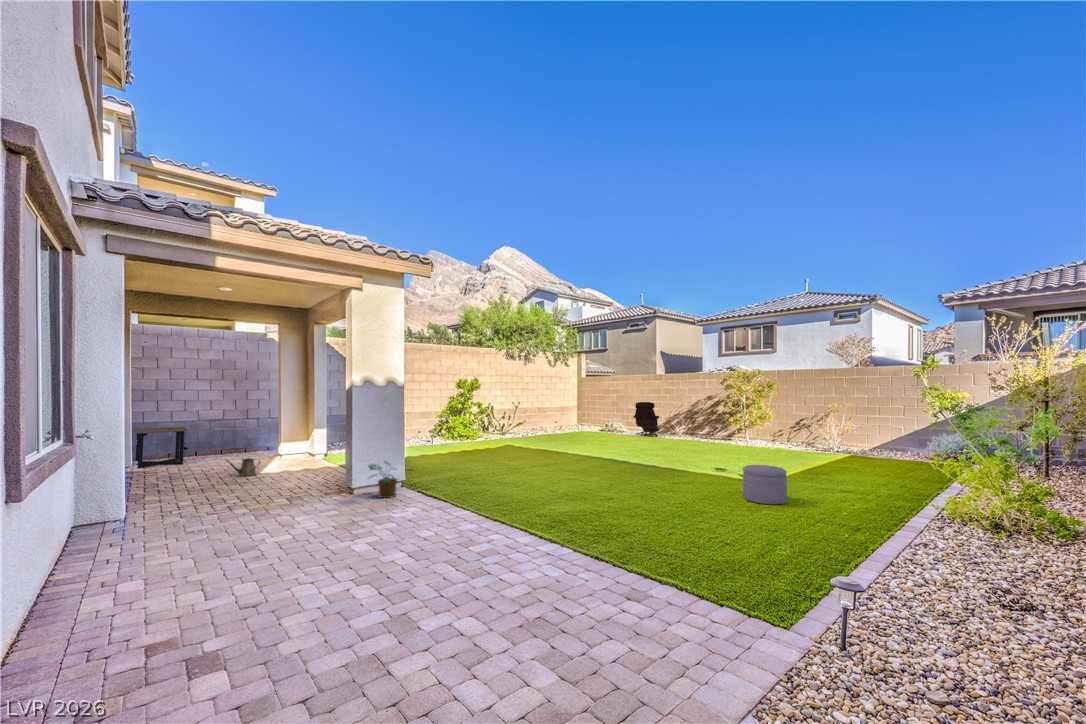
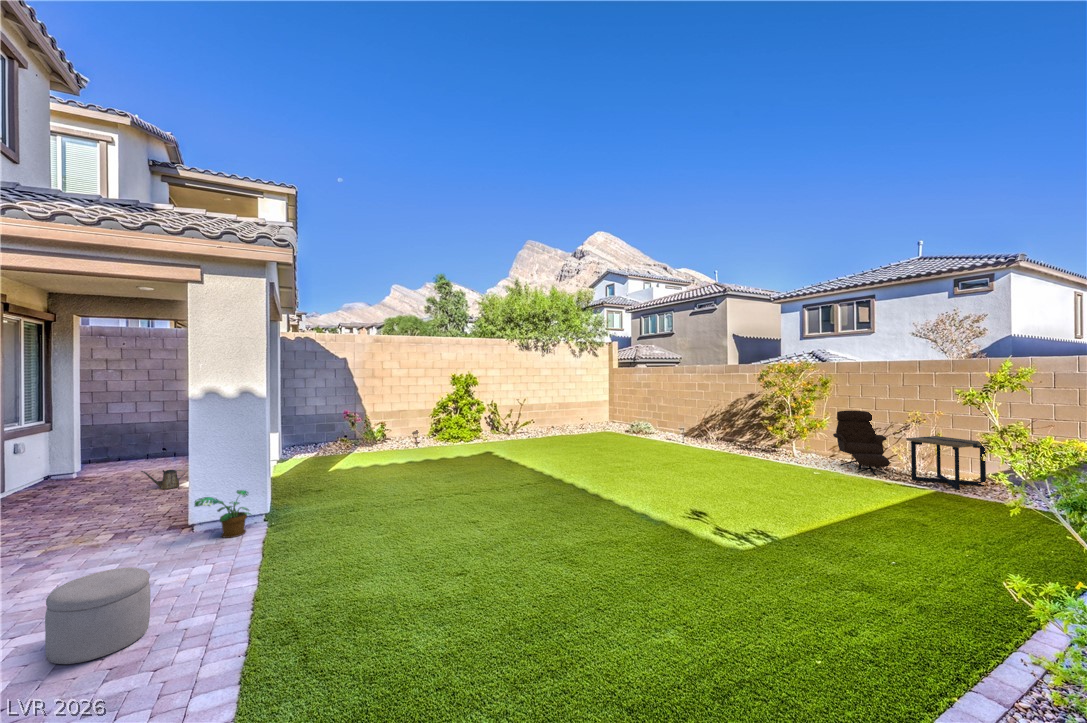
lounge chair: present [633,402,659,436] -> present [833,410,890,475]
side table: present [135,427,187,468] -> present [906,436,986,490]
ottoman: present [743,465,787,505] -> present [45,568,150,664]

